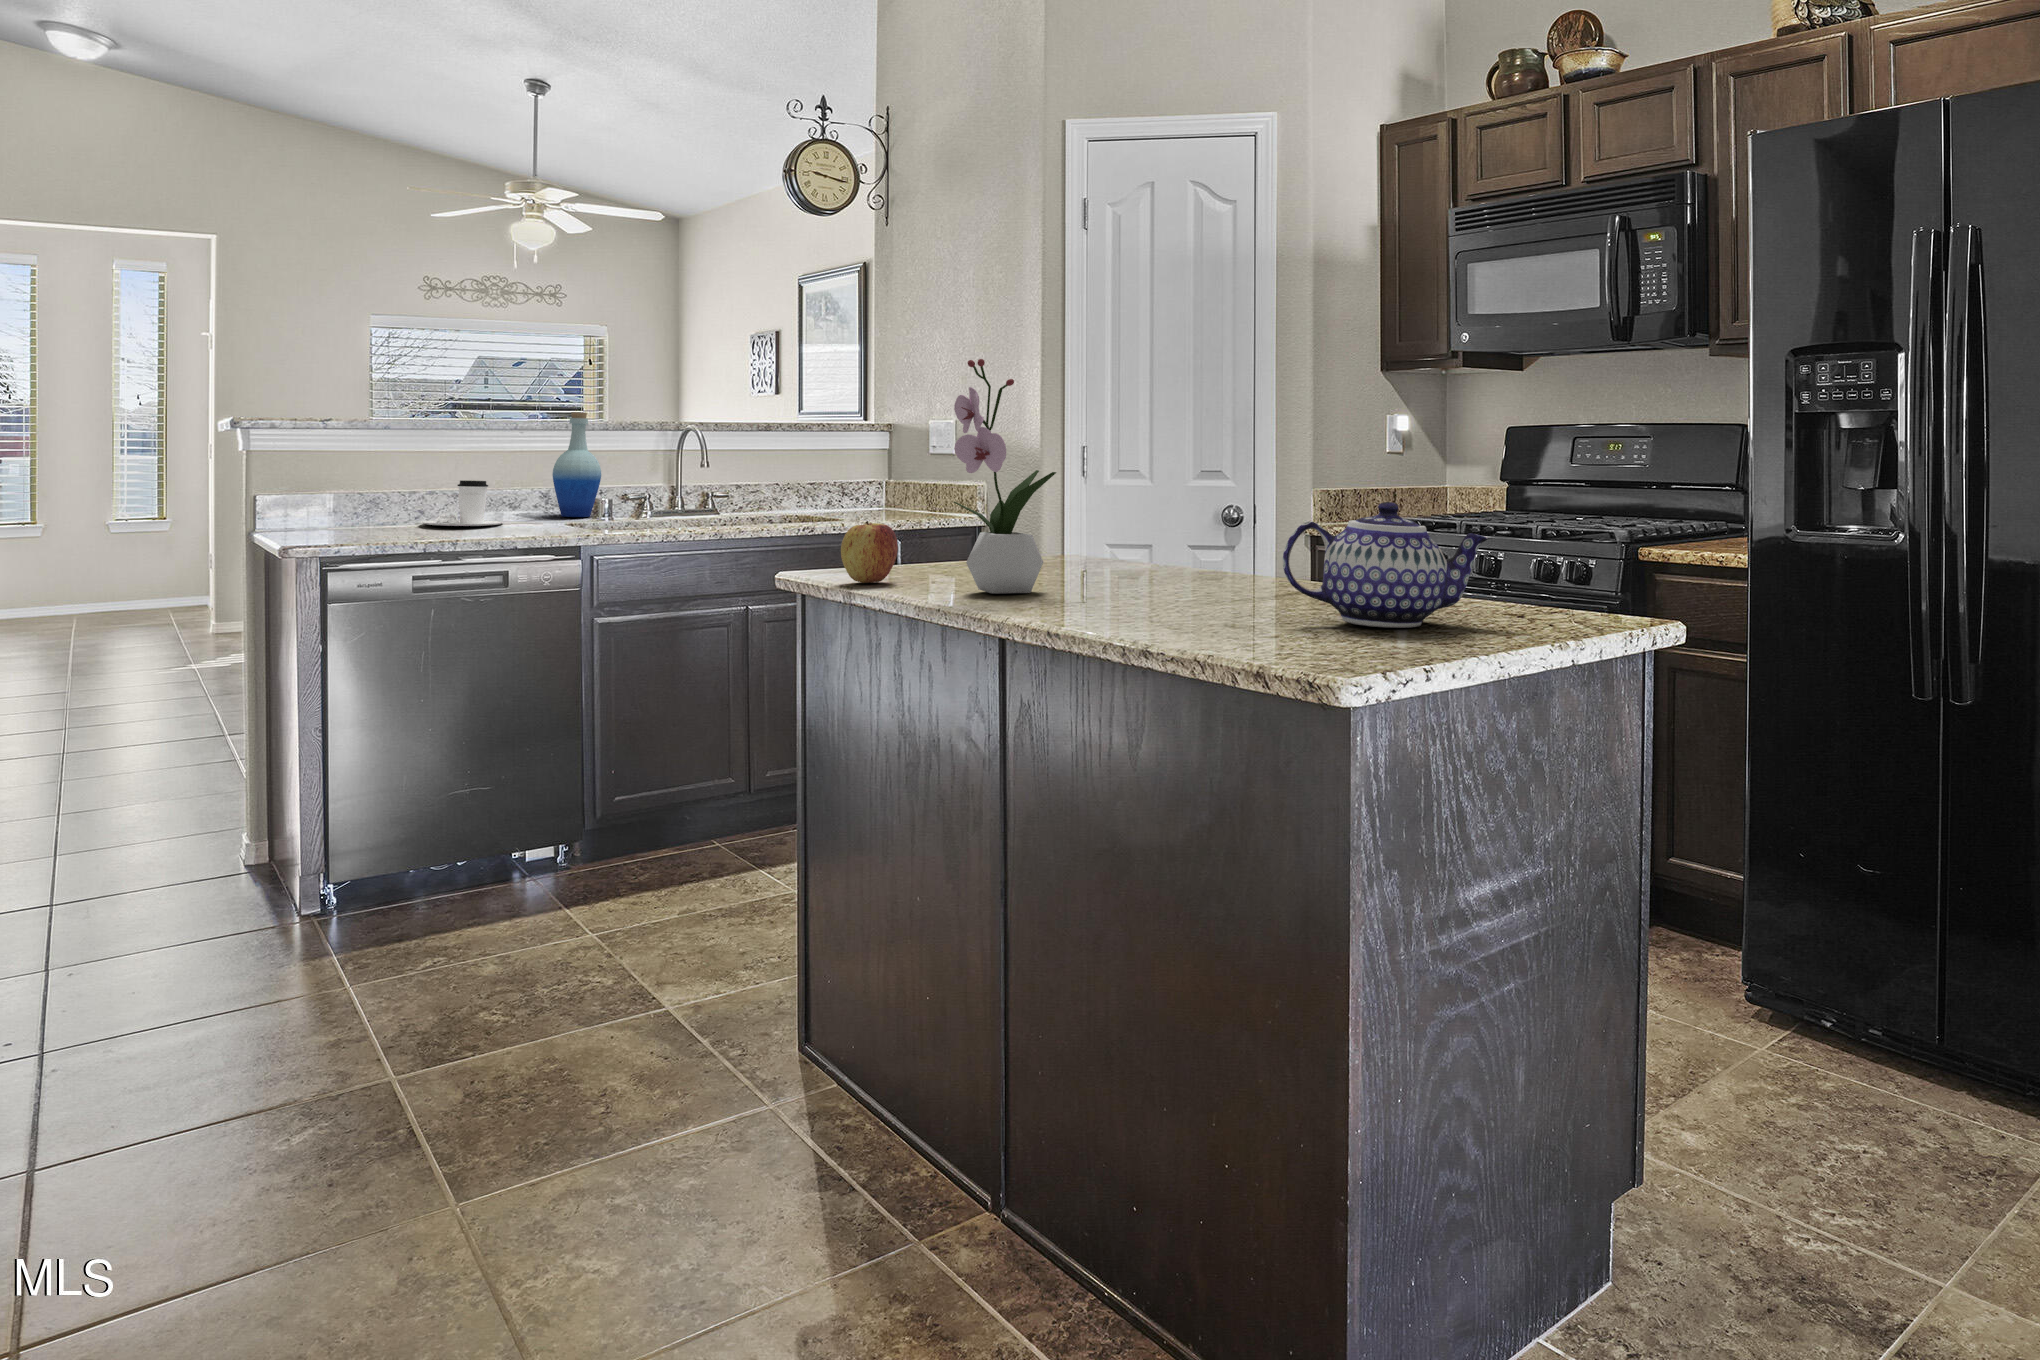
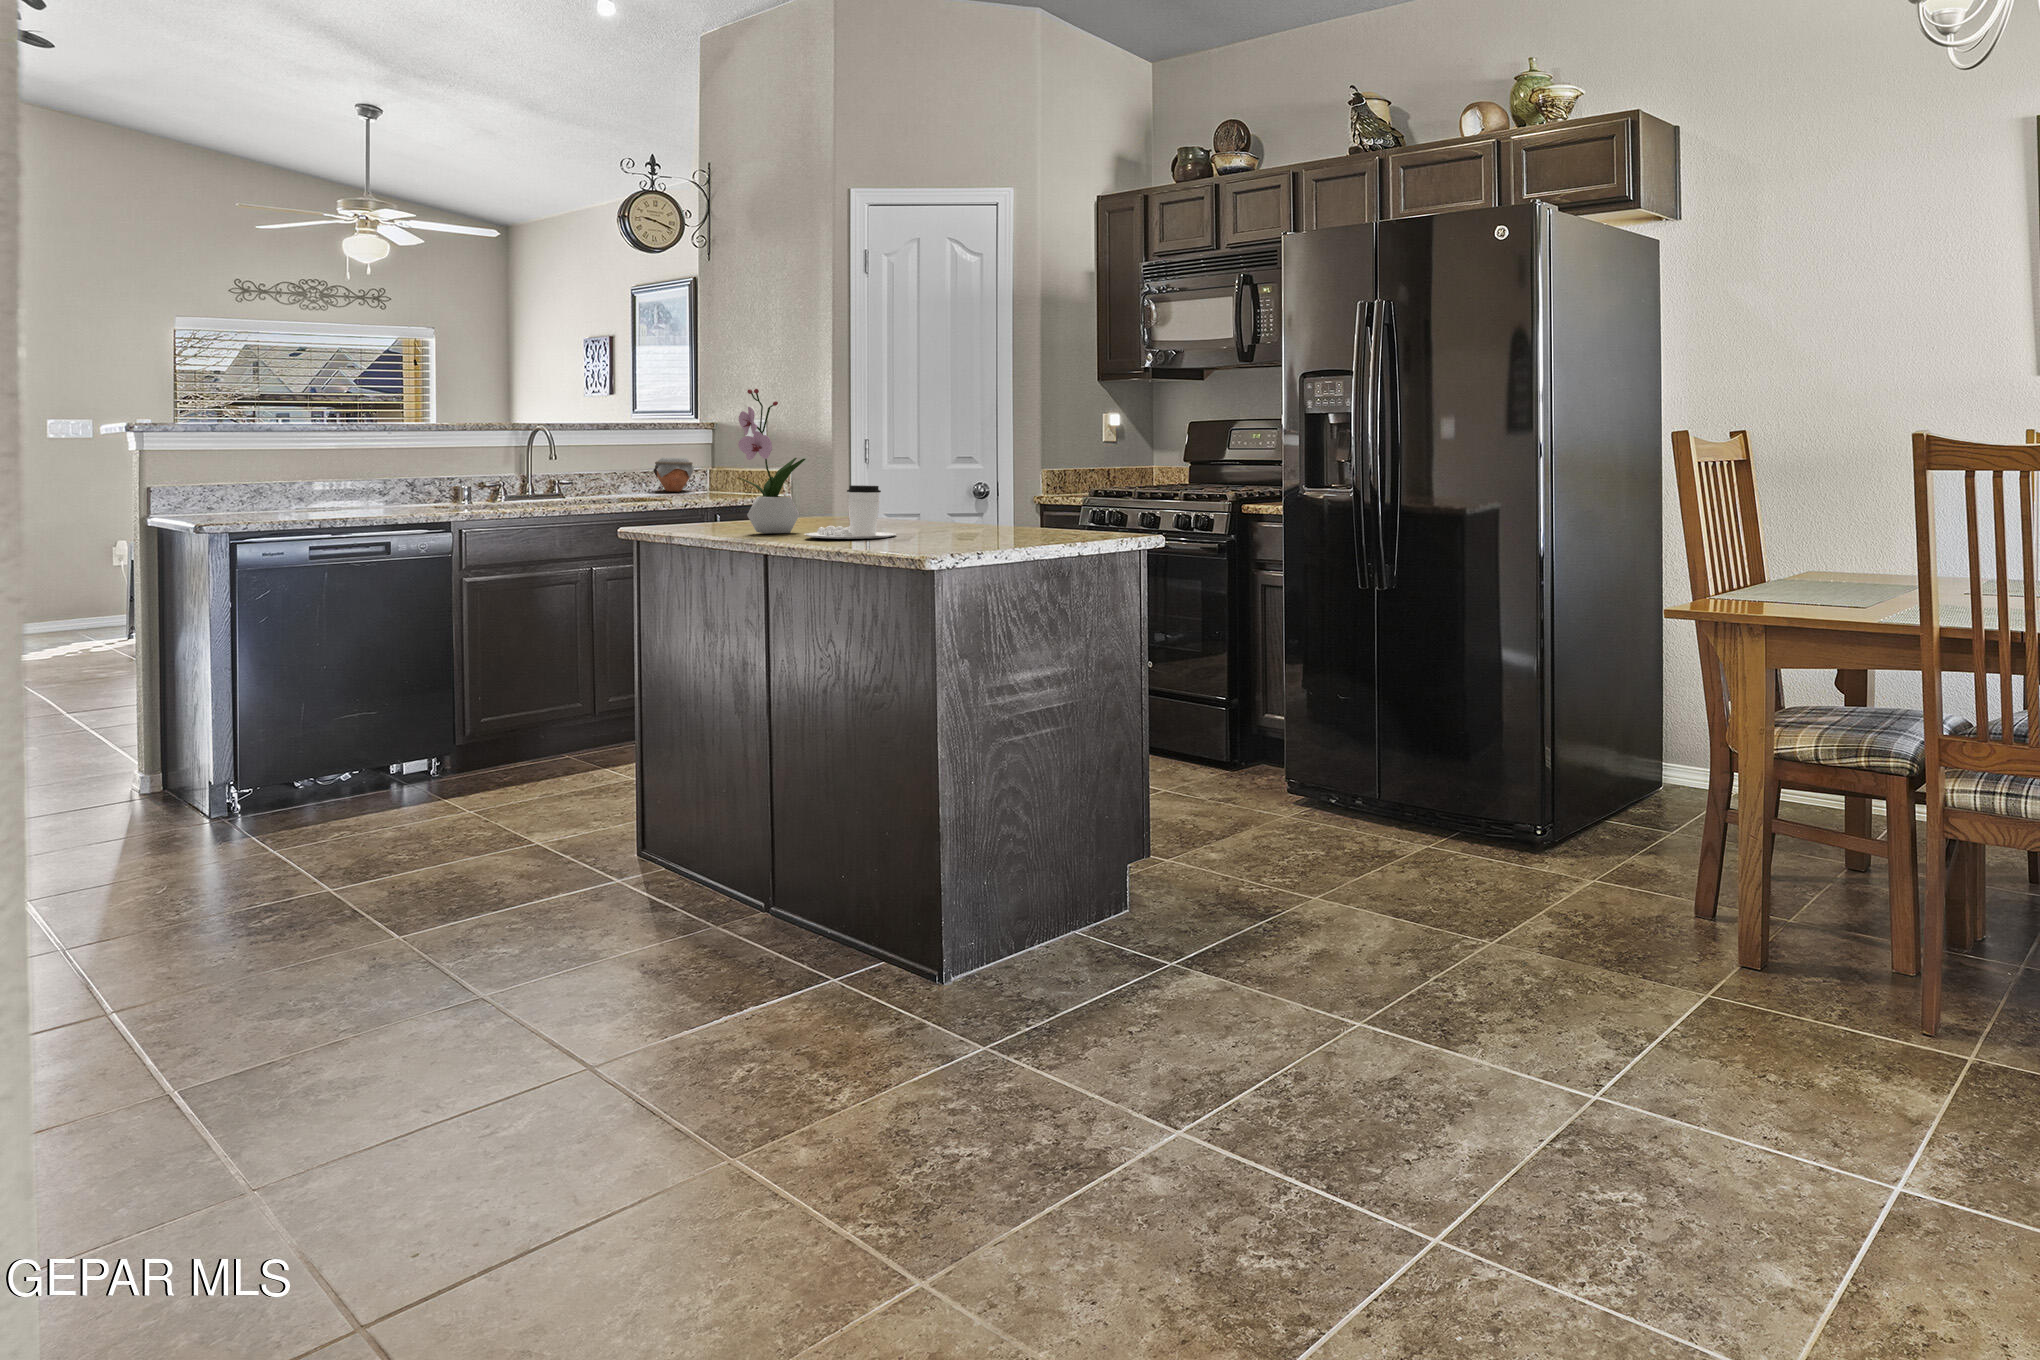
bottle: present [553,412,601,517] -> none [416,416,460,501]
jar: none [819,466,865,508] -> present [653,458,694,492]
coffee cup: present [421,480,503,526] -> present [805,485,895,539]
teapot: present [1283,502,1488,628] -> none [926,472,1042,540]
apple: present [841,521,898,583] -> none [664,491,704,531]

